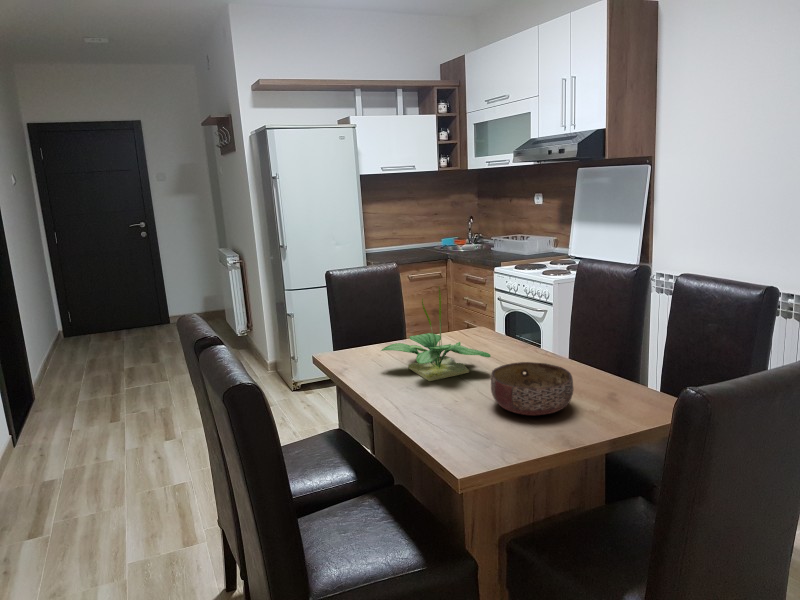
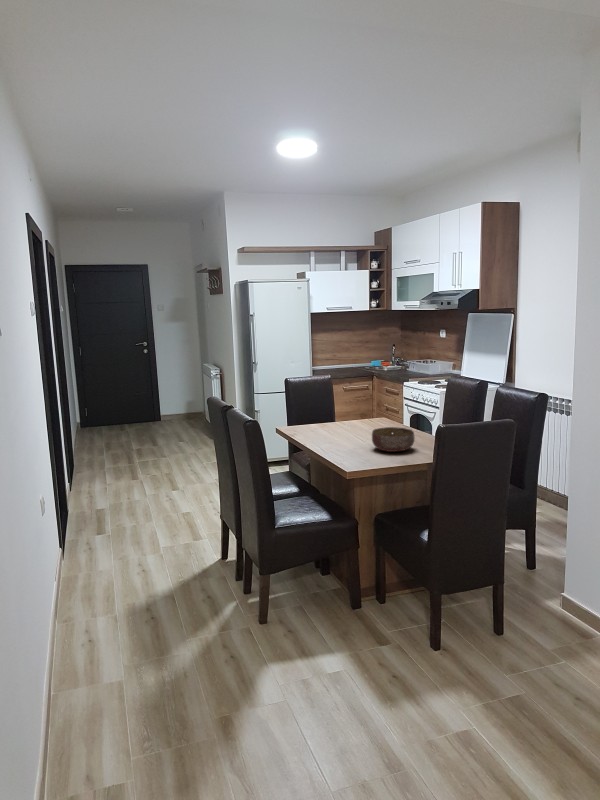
potted plant: present [381,287,491,381] -> none [316,386,378,439]

